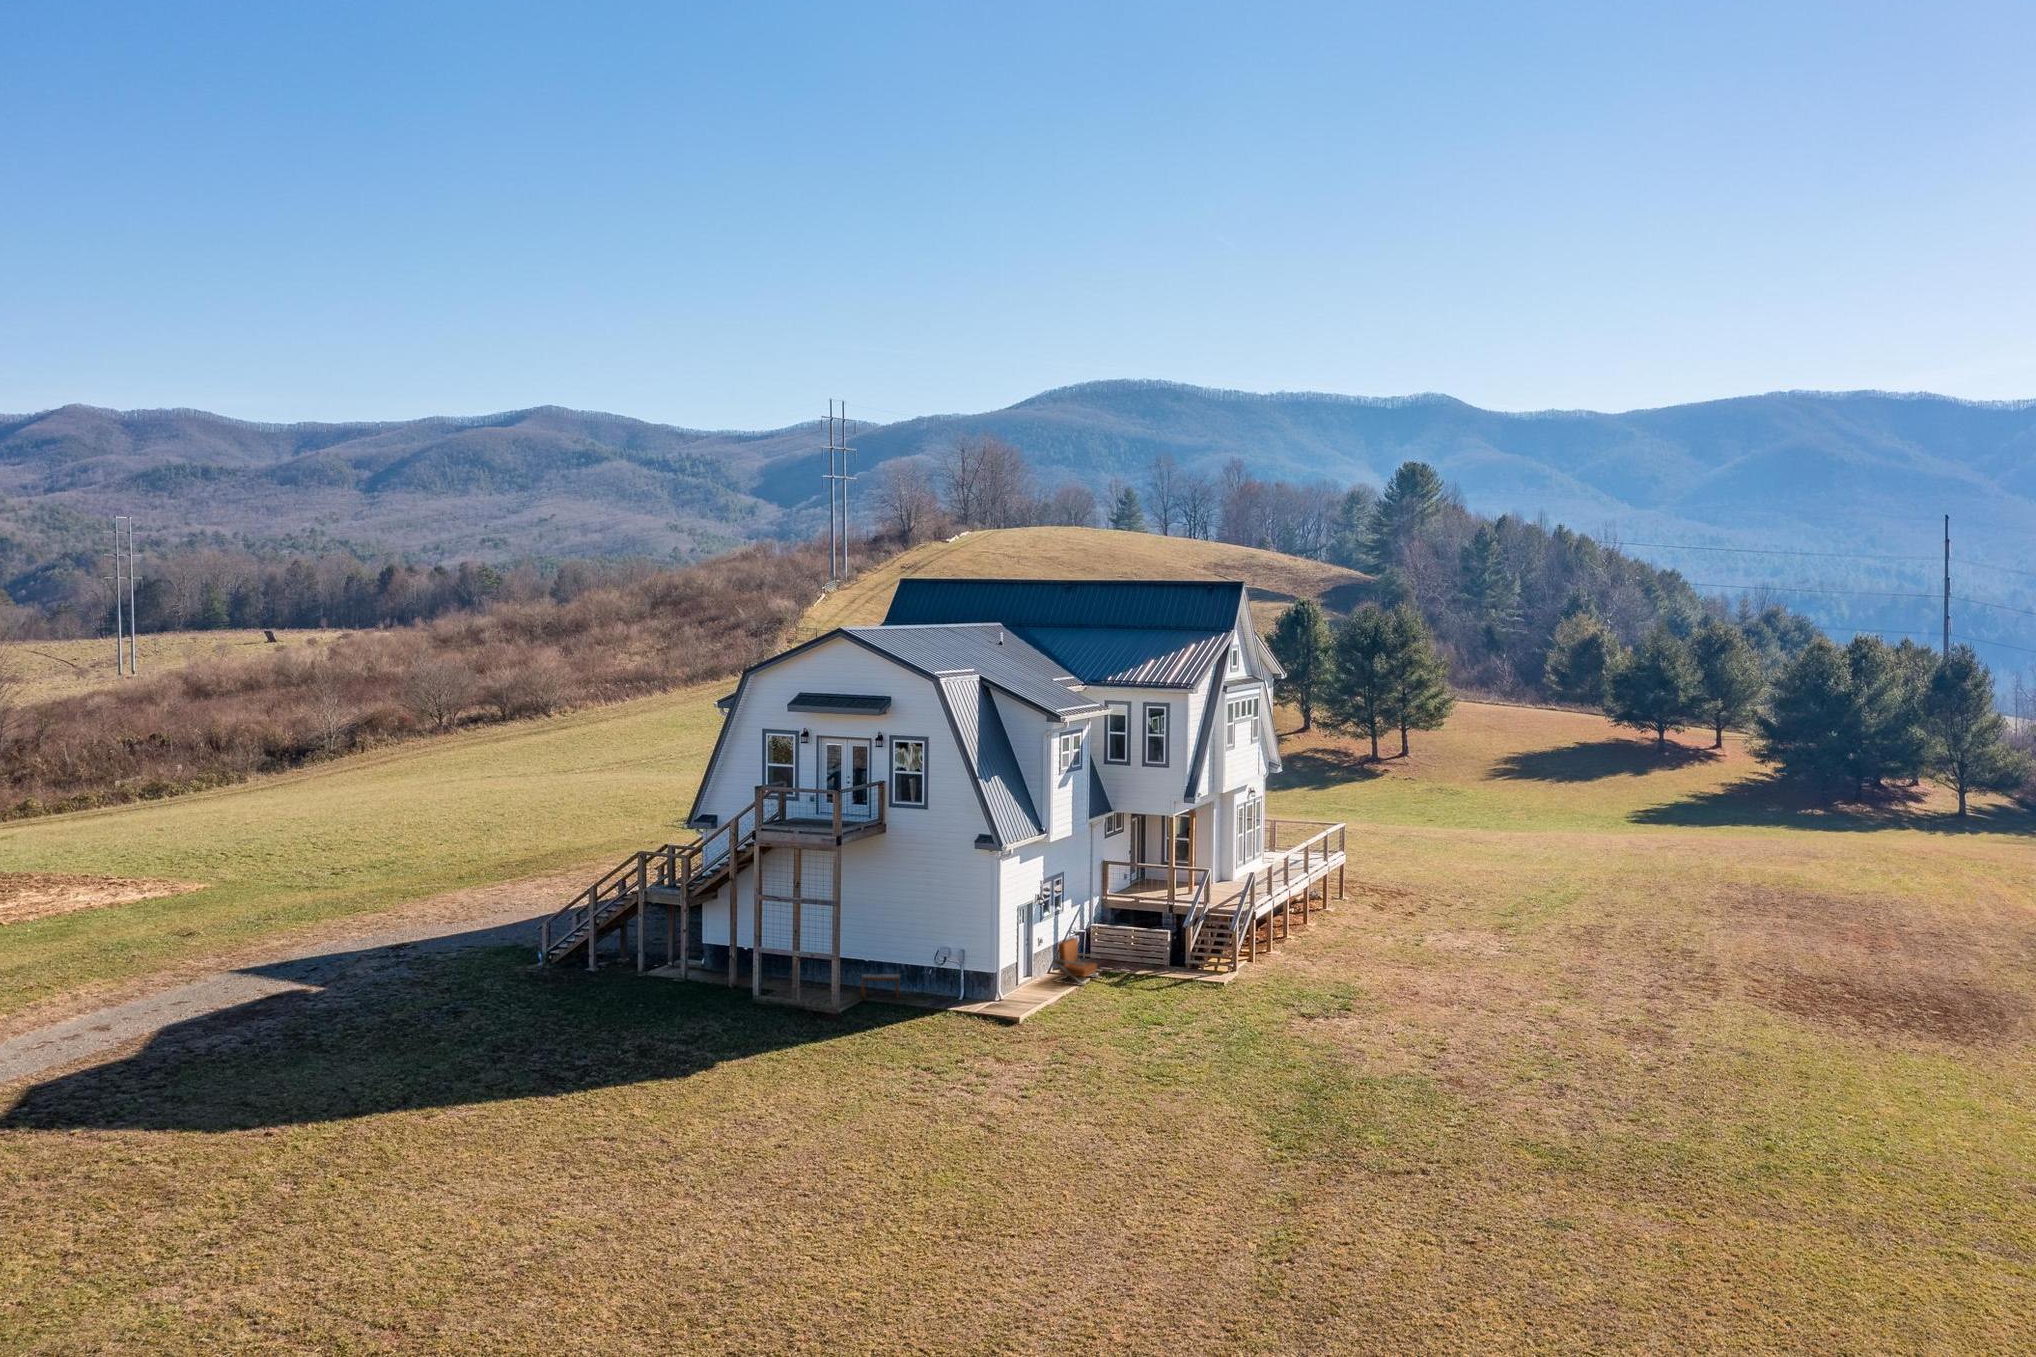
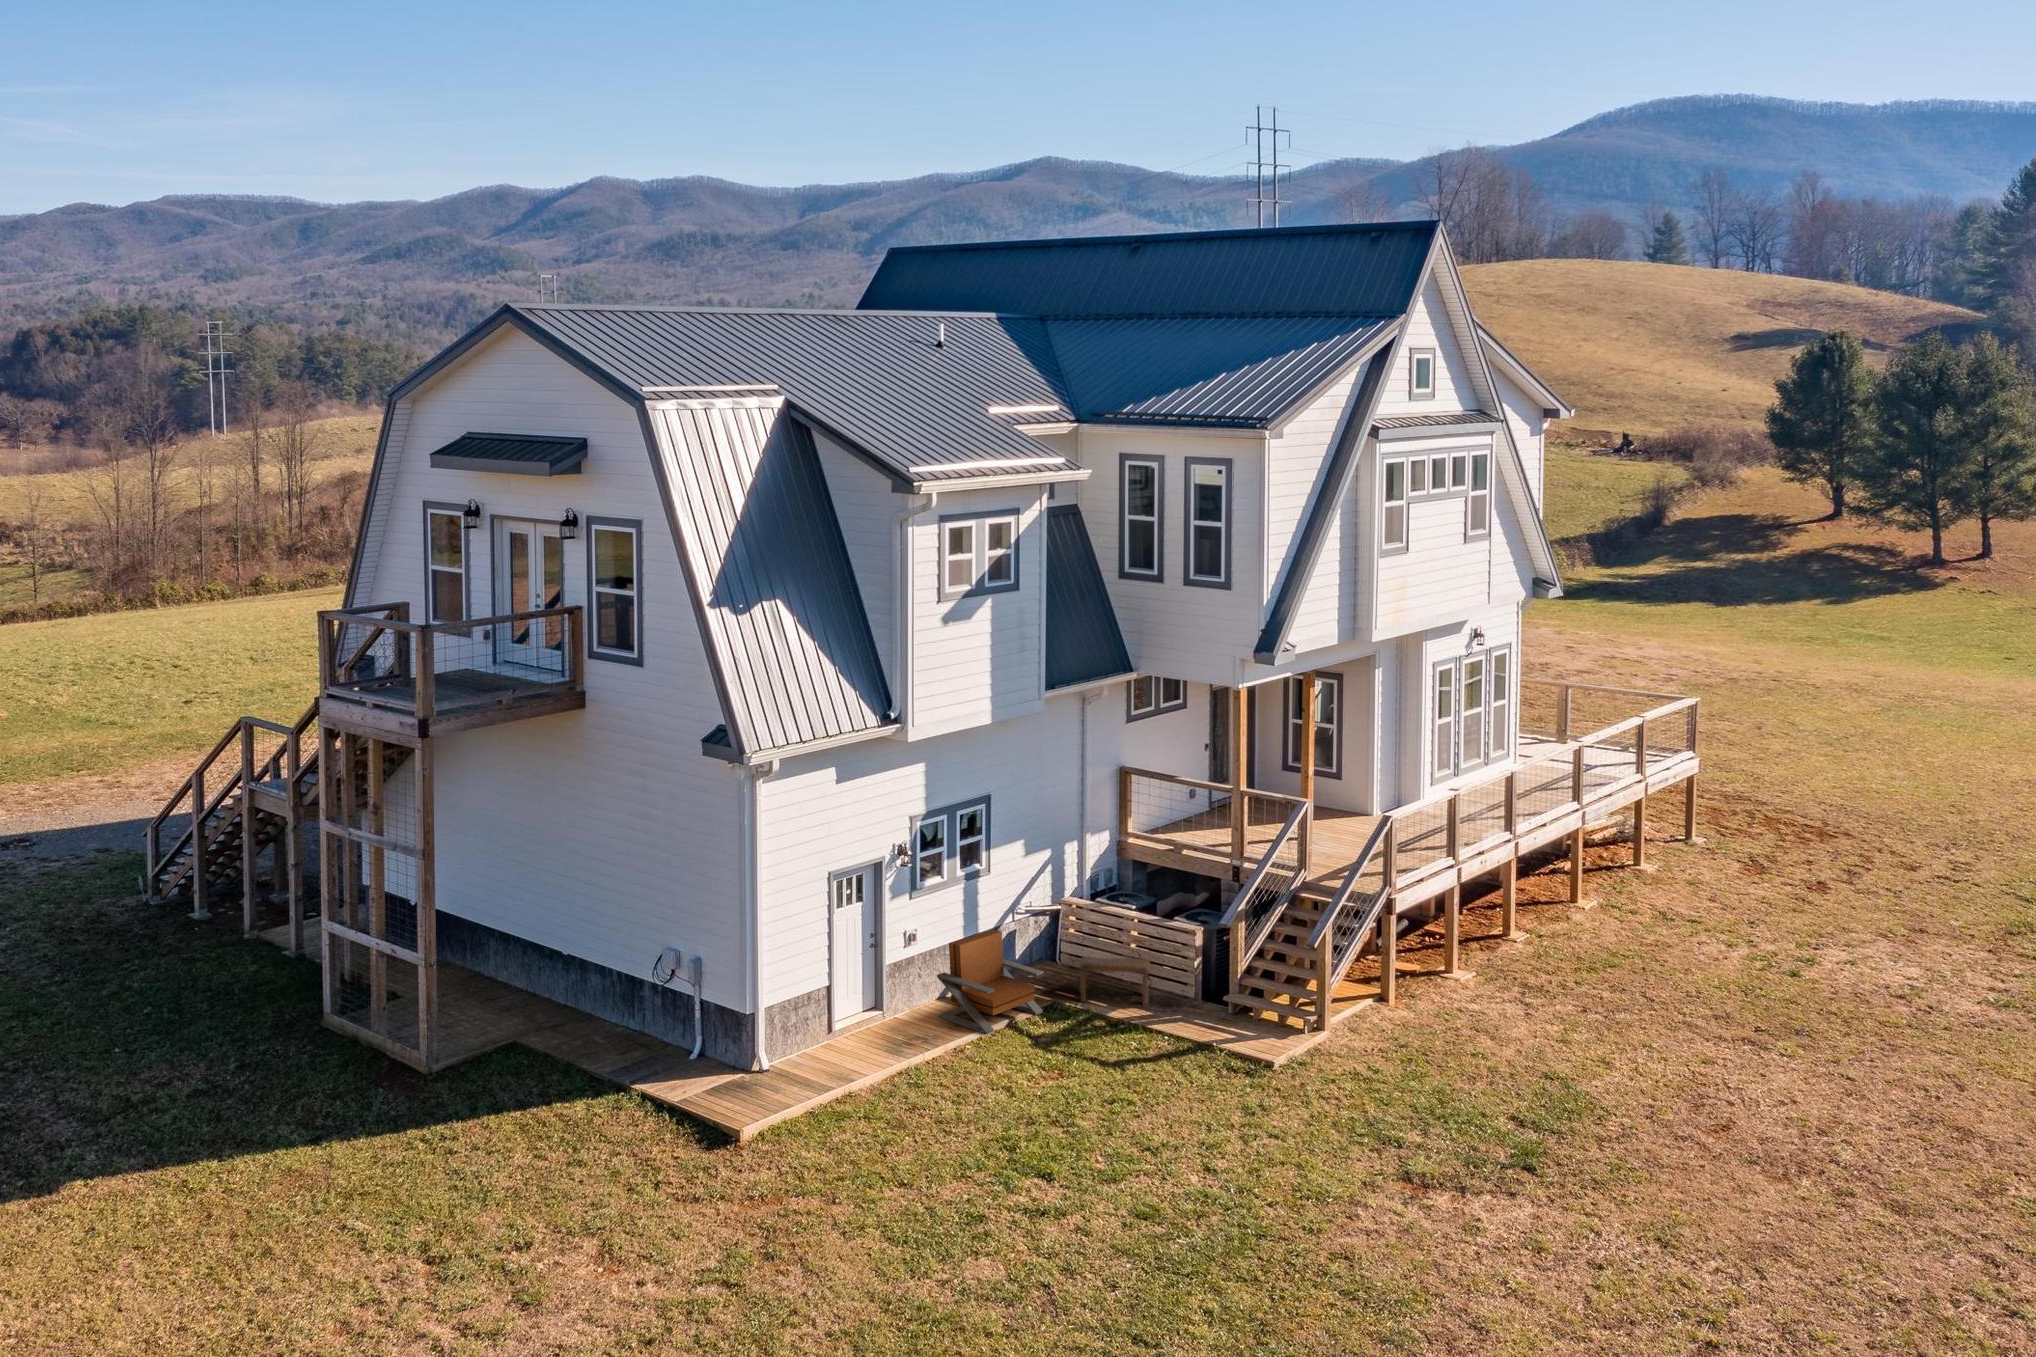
bench: present [861,974,900,998] -> present [1079,956,1150,1005]

